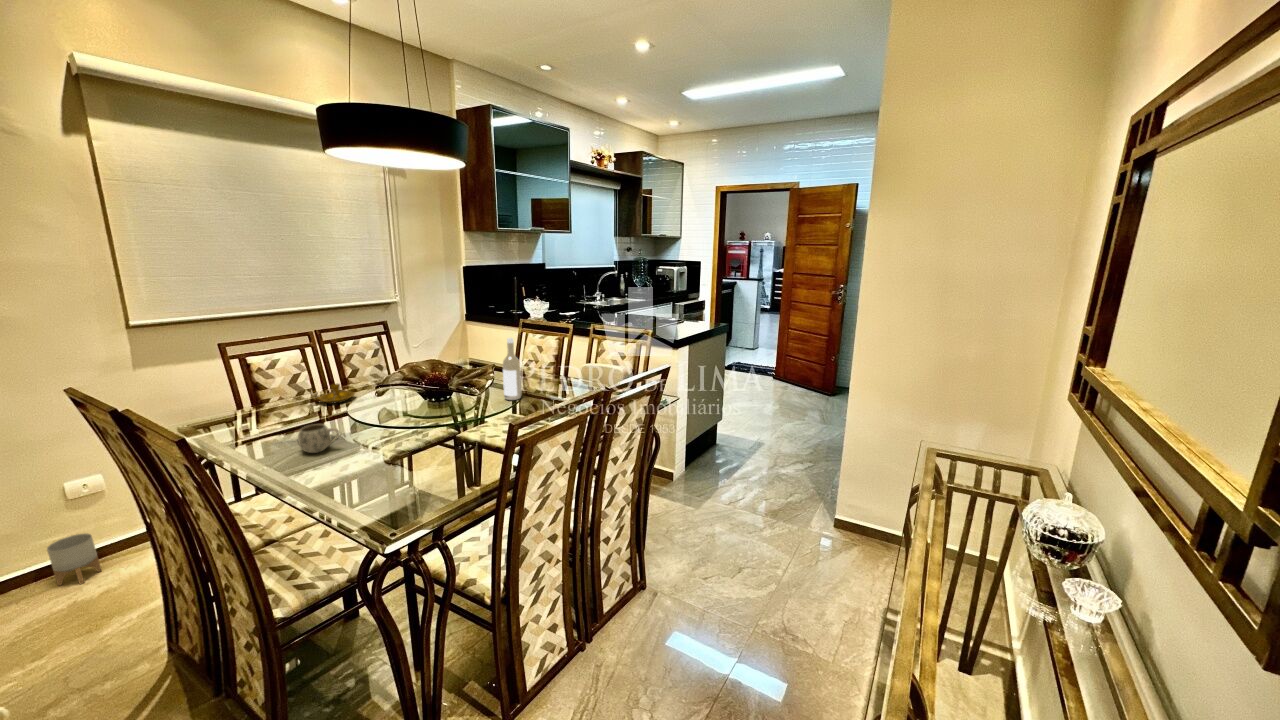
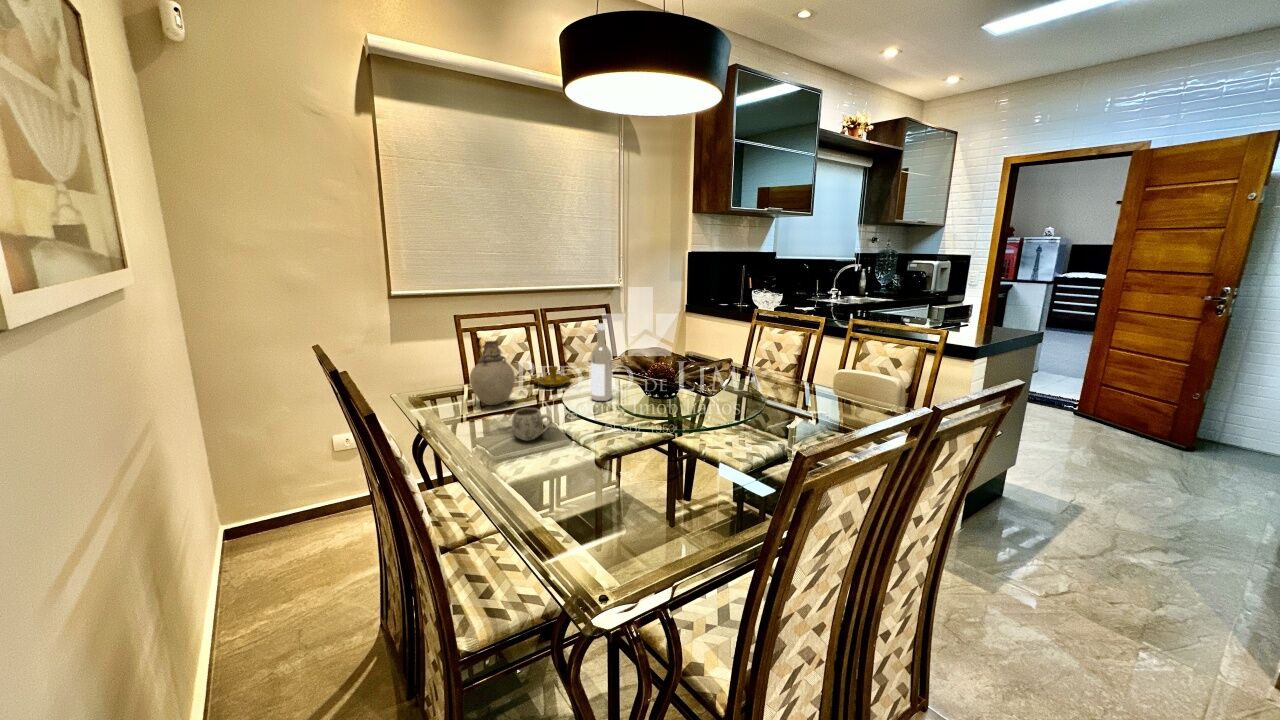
wine bottle: present [503,338,521,400] -> present [591,323,612,401]
vase: none [245,367,296,427] -> present [470,341,515,405]
planter: present [47,533,101,586] -> none [318,482,354,528]

